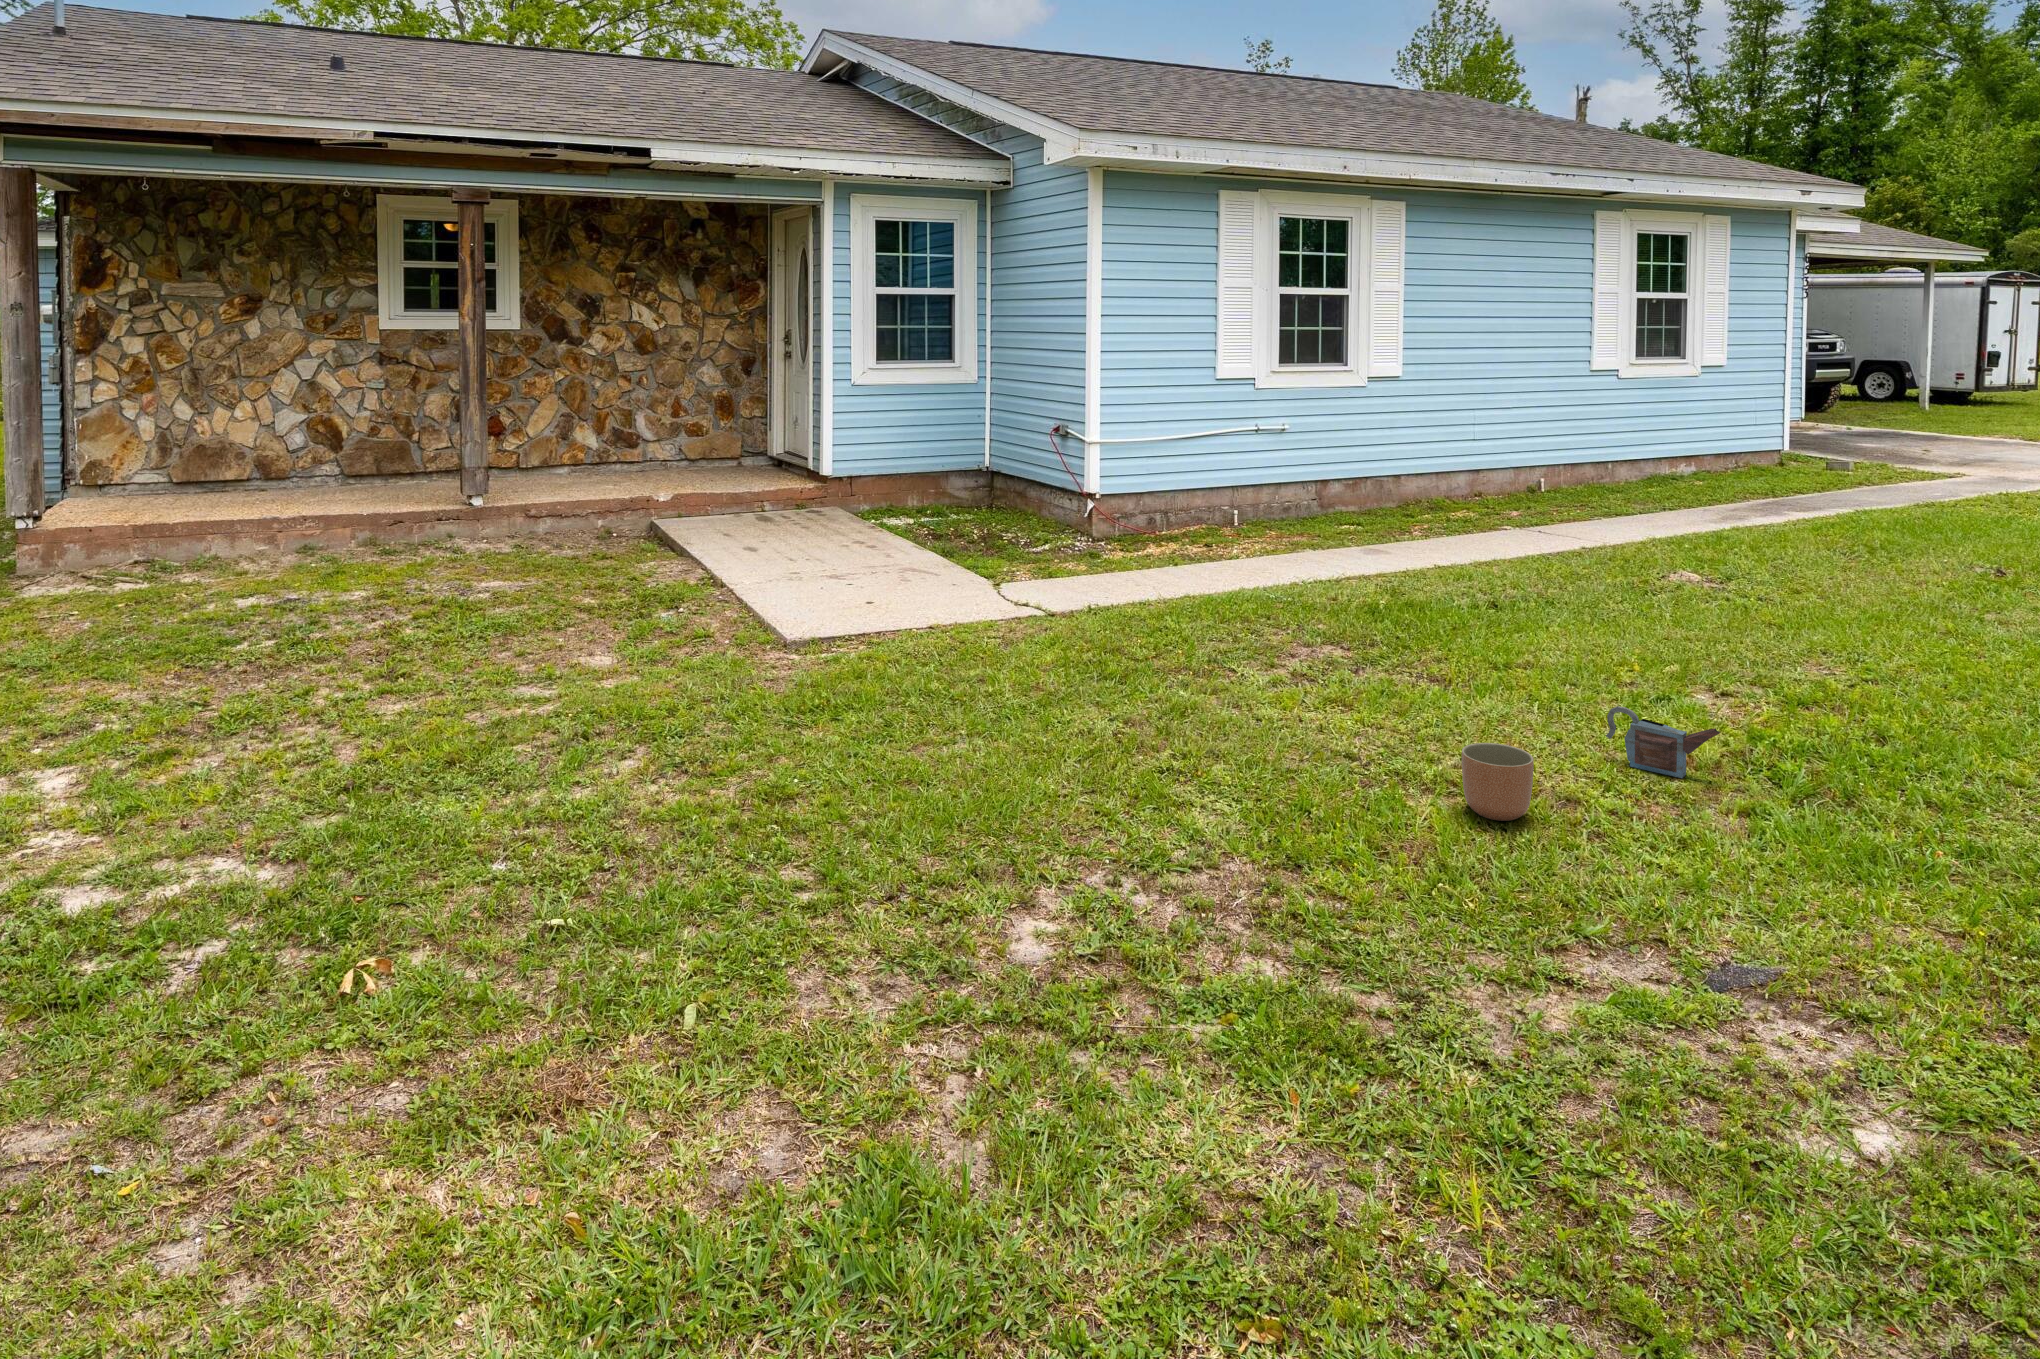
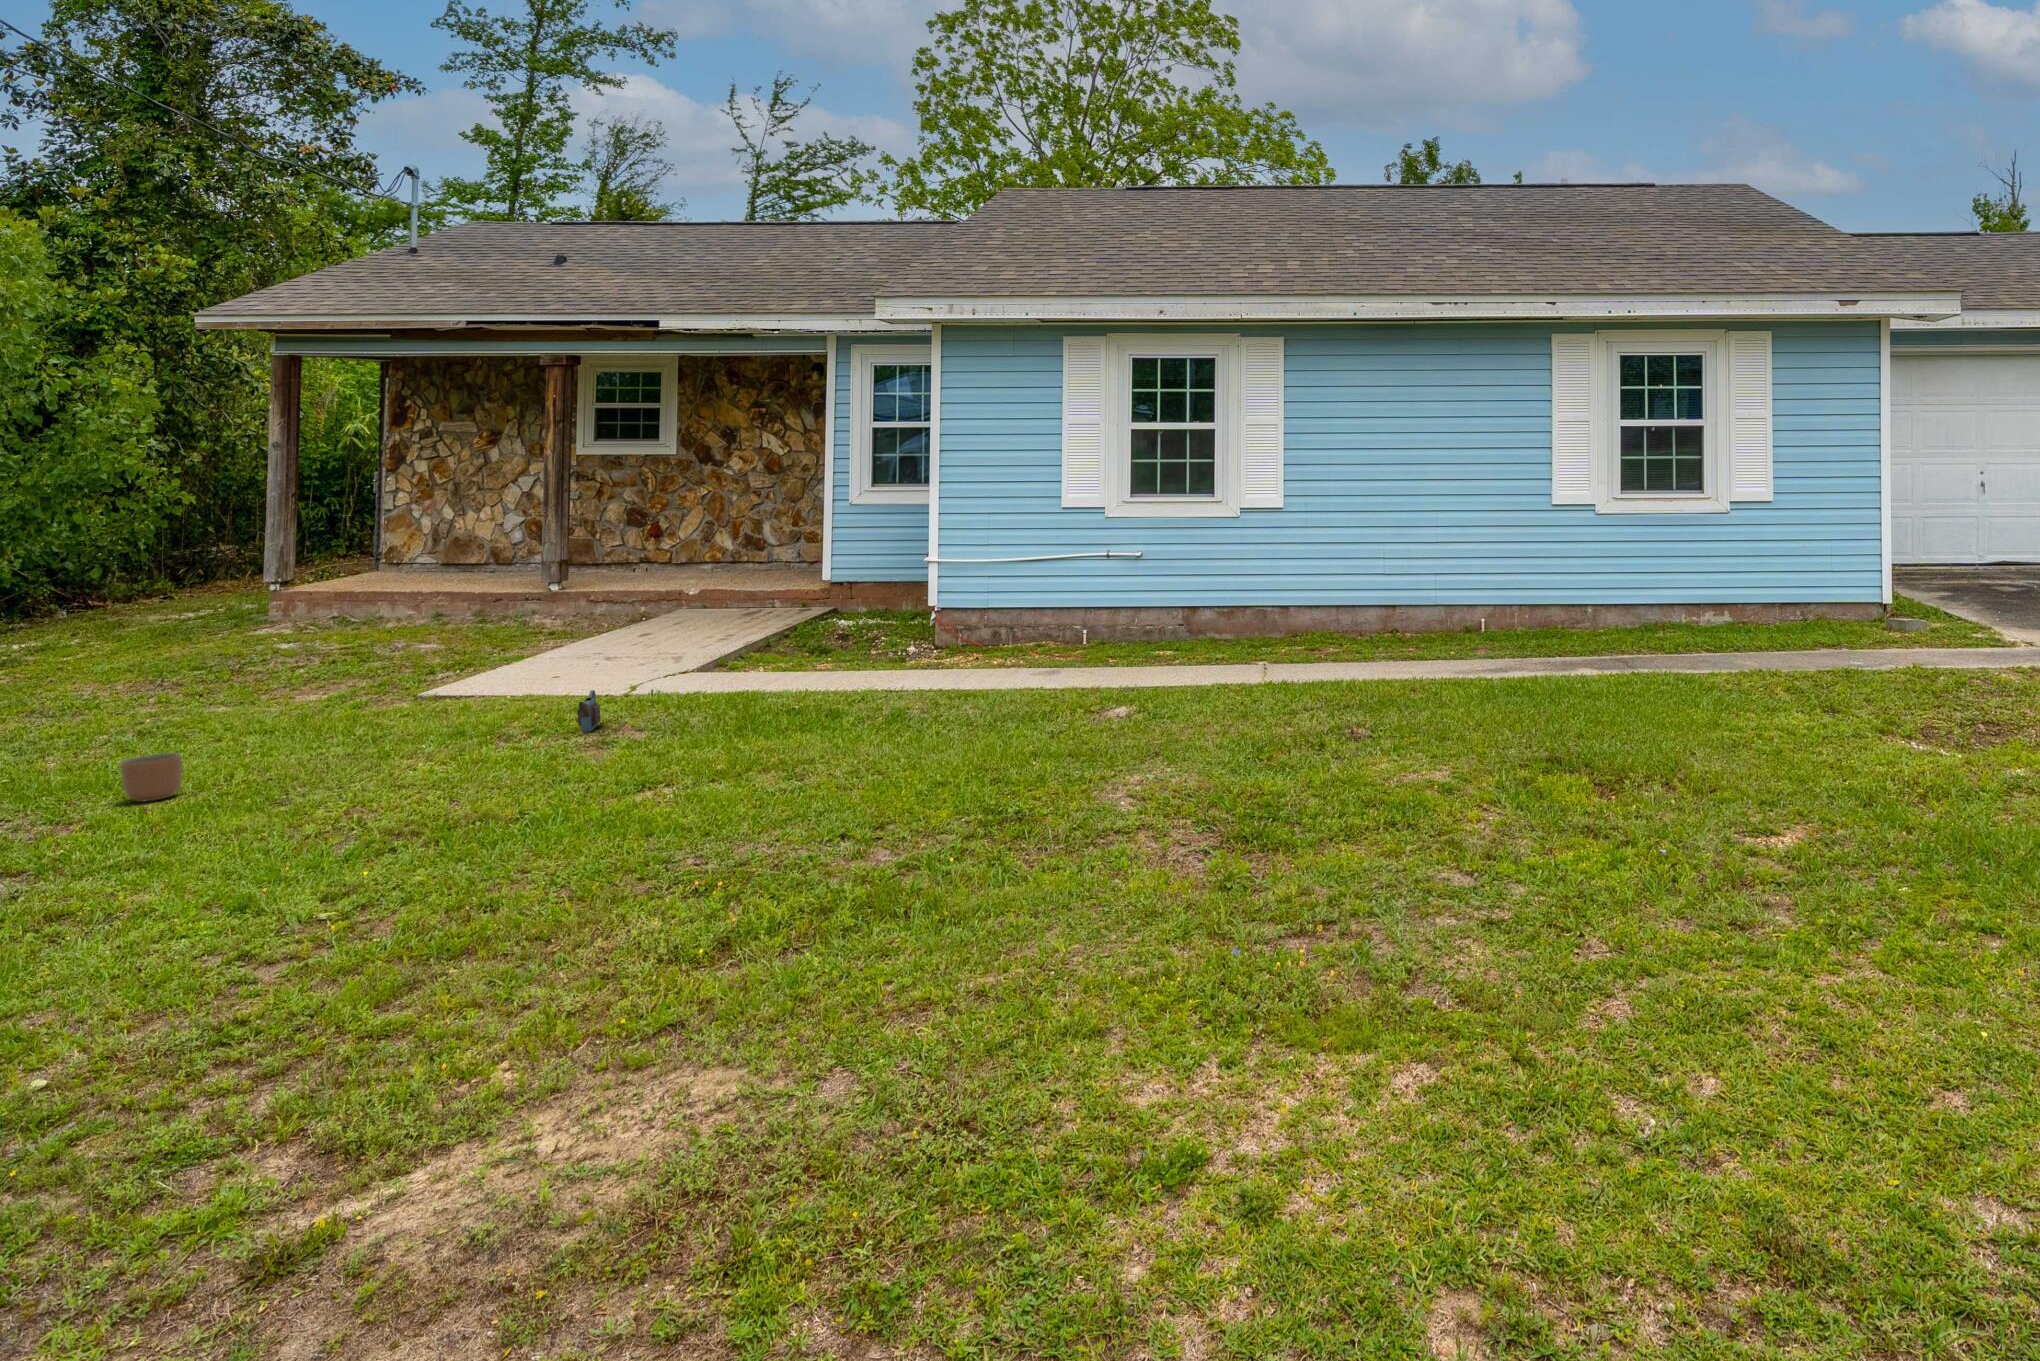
watering can: present [1606,706,1720,778] -> present [577,690,601,732]

